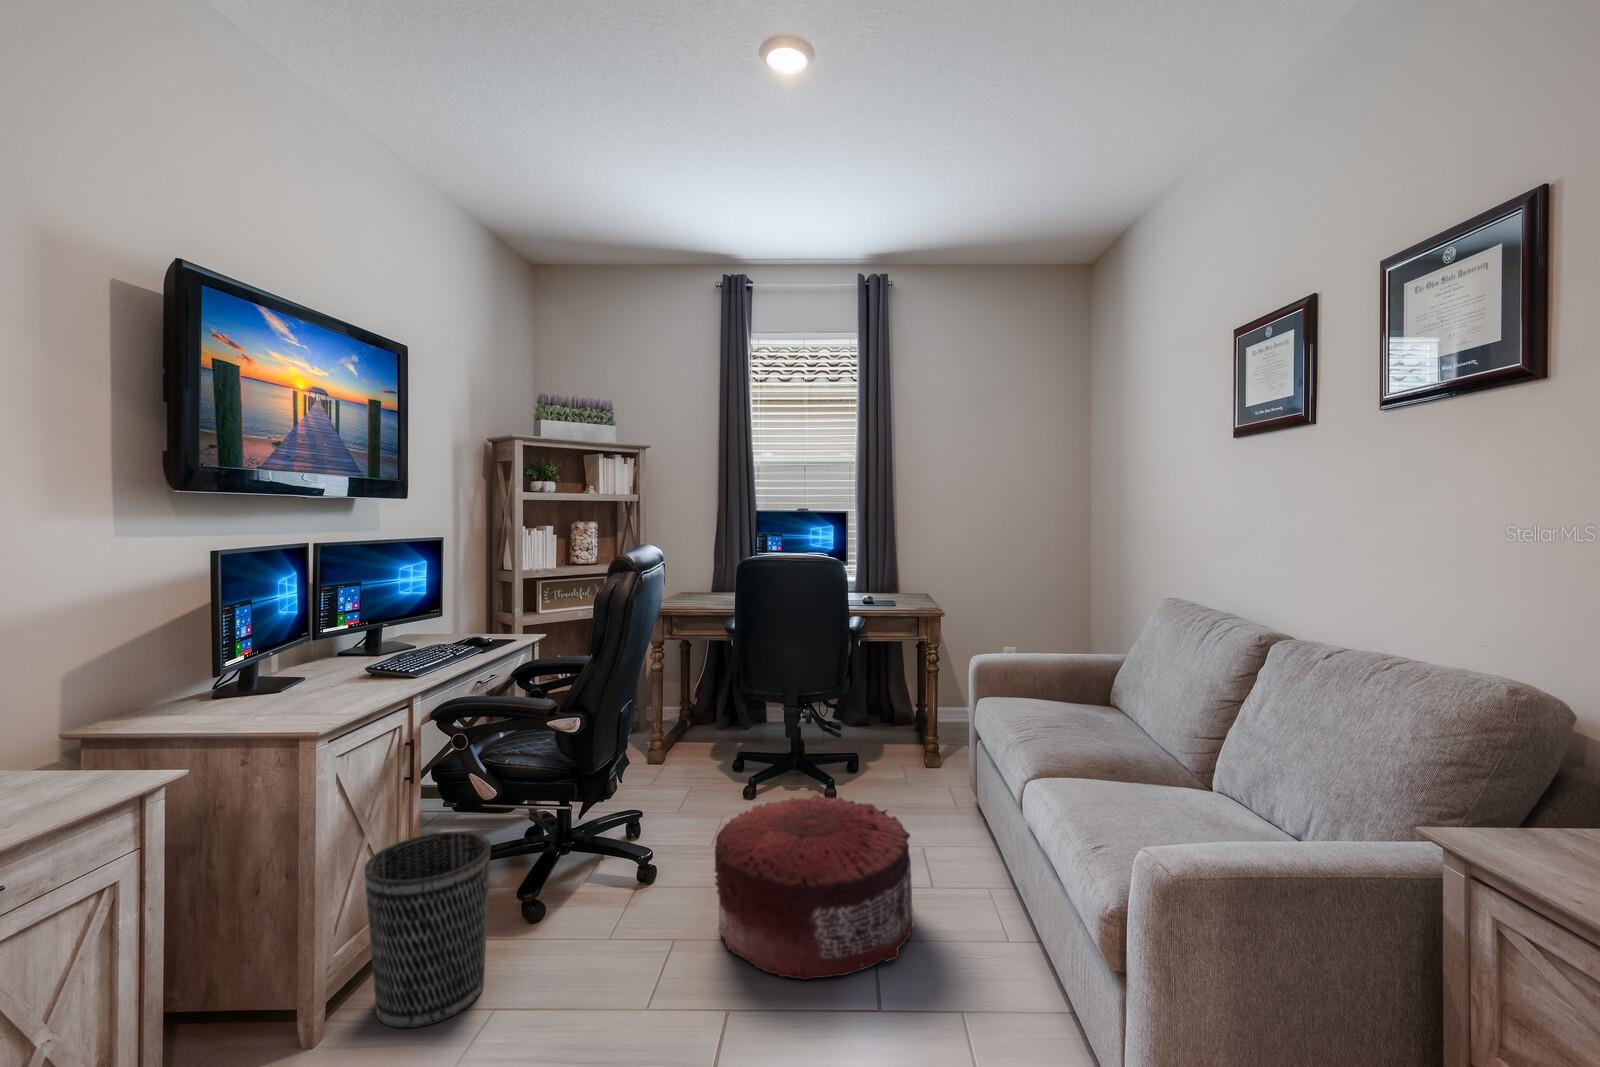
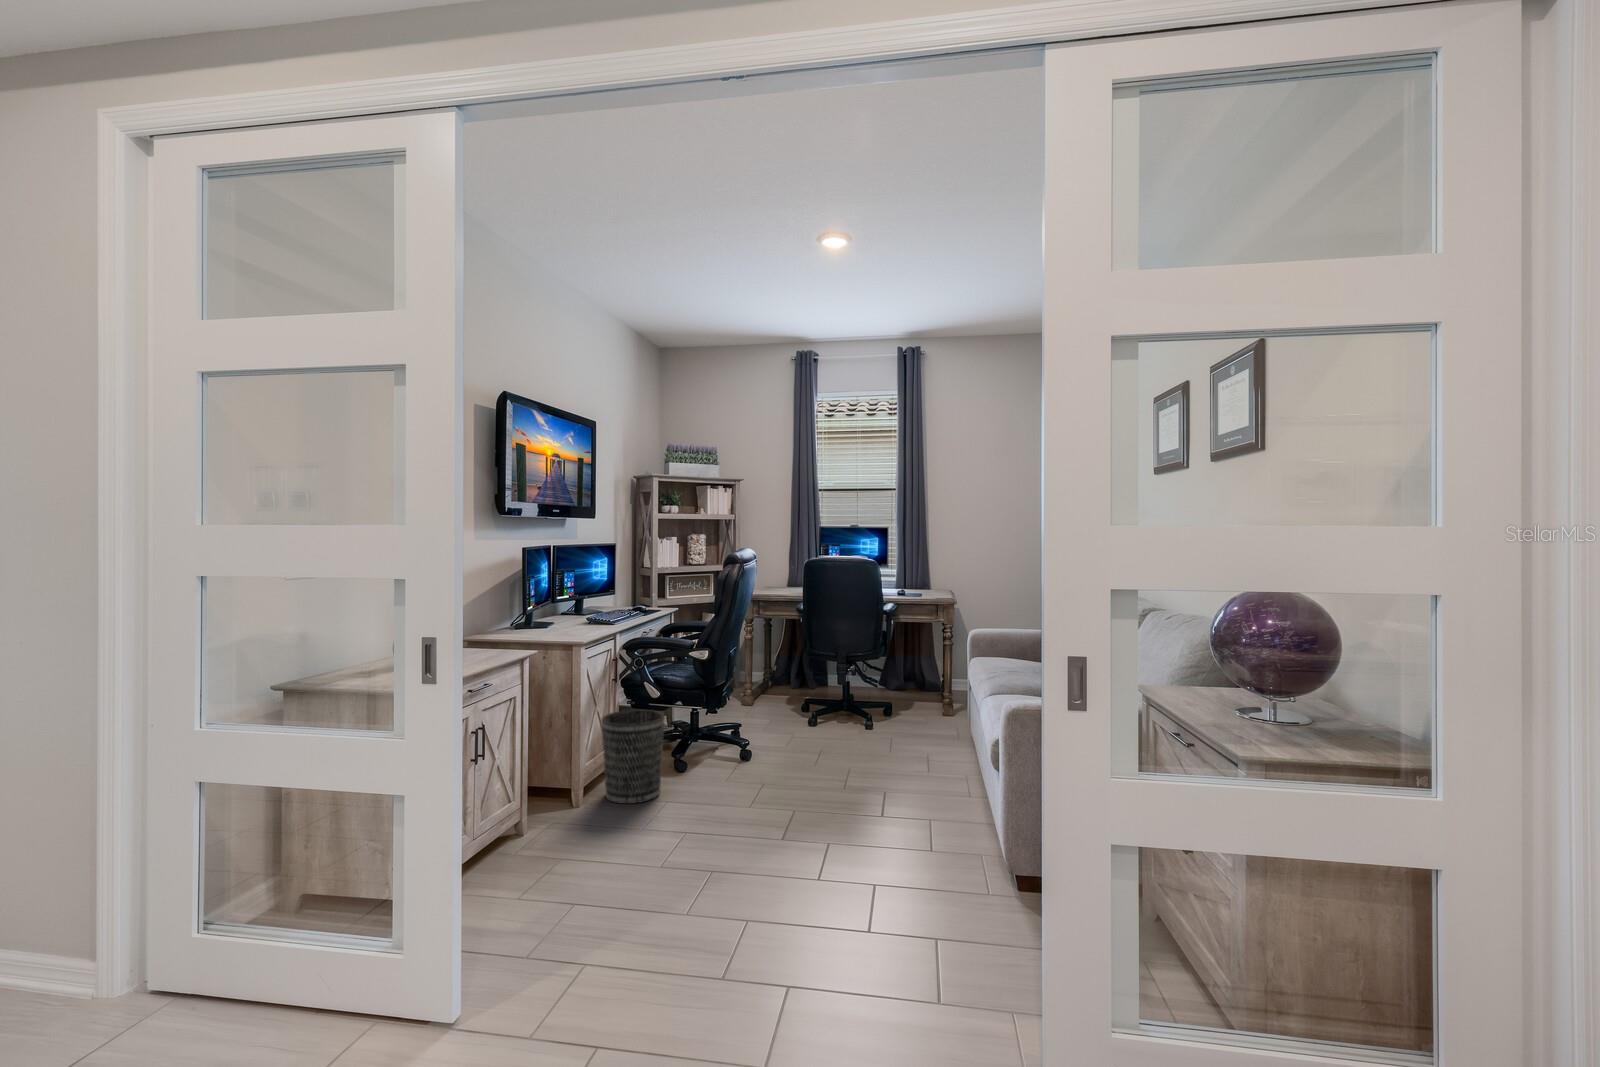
pouf: present [715,794,914,980] -> none [787,708,907,798]

